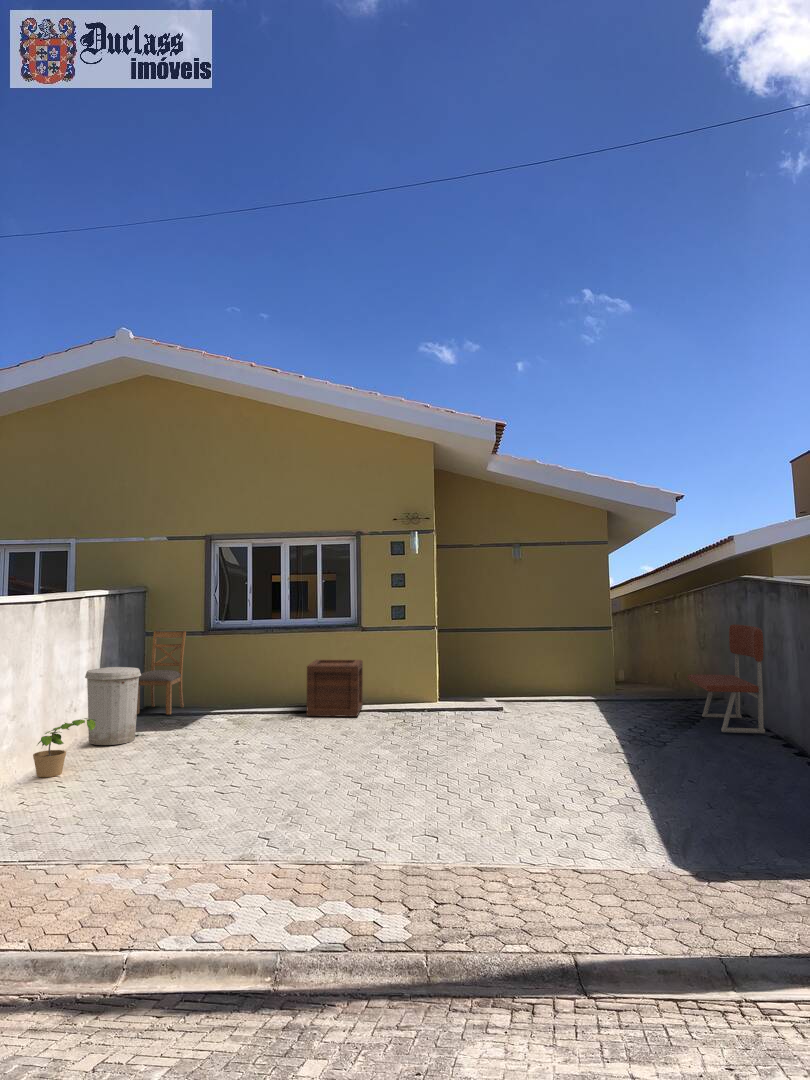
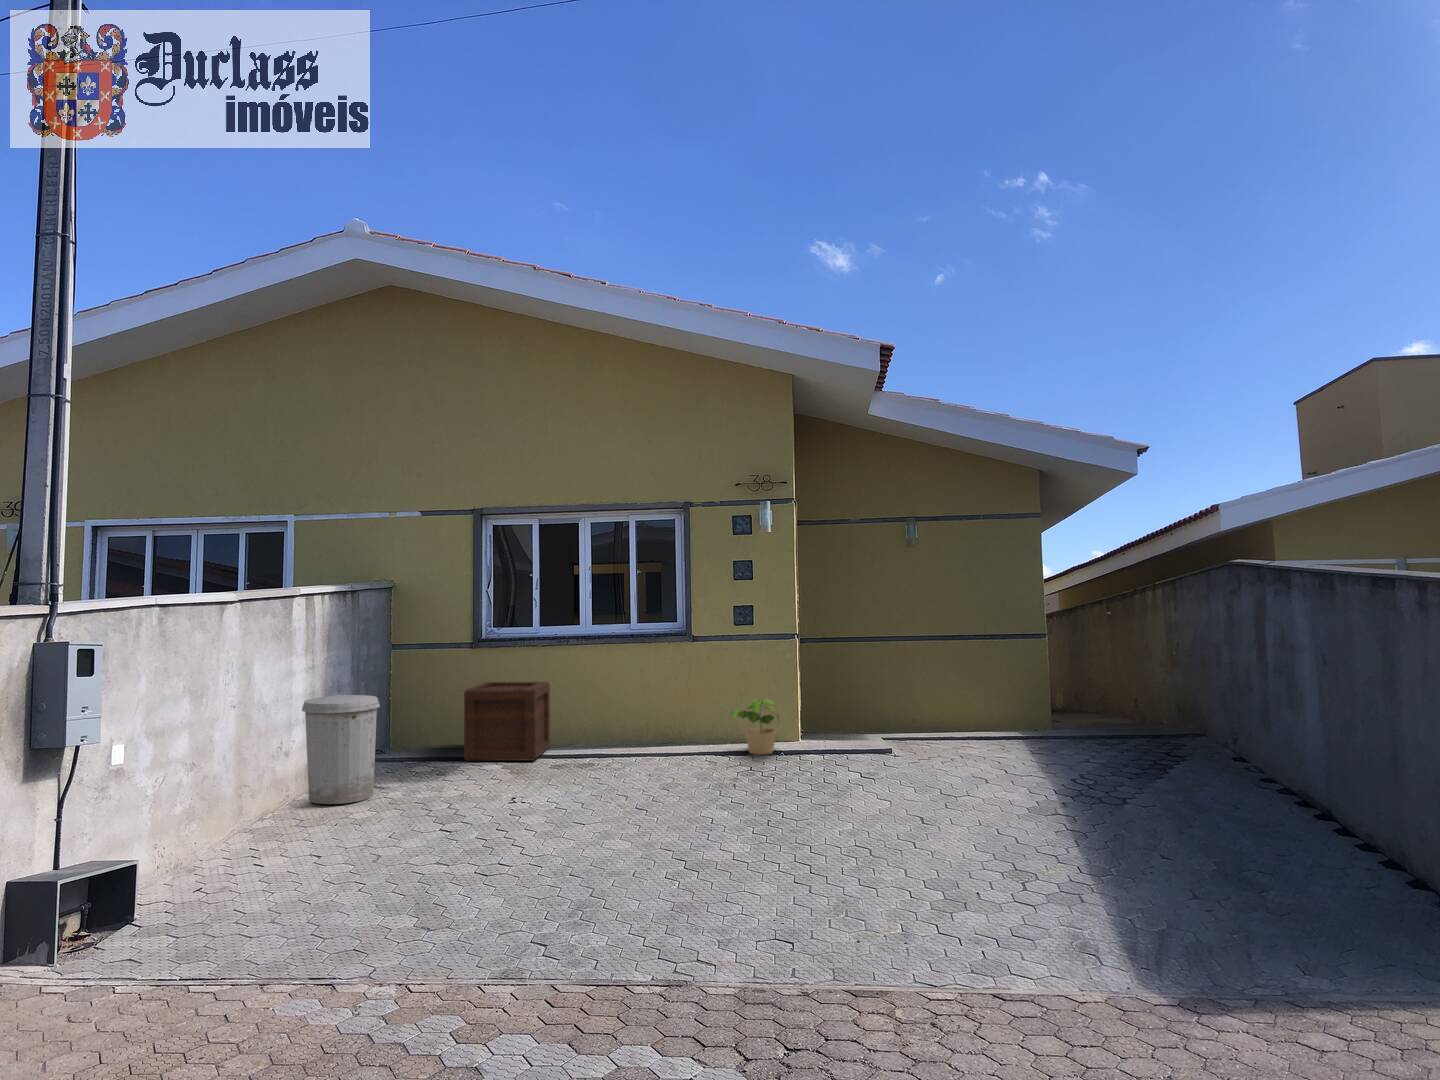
bench: present [688,624,765,733] -> none [1159,628,1274,785]
chair: present [137,631,186,714] -> none [374,643,447,760]
wooden crate: present [307,660,363,717] -> present [464,682,550,761]
potted plant: present [33,718,96,777] -> present [731,699,776,755]

